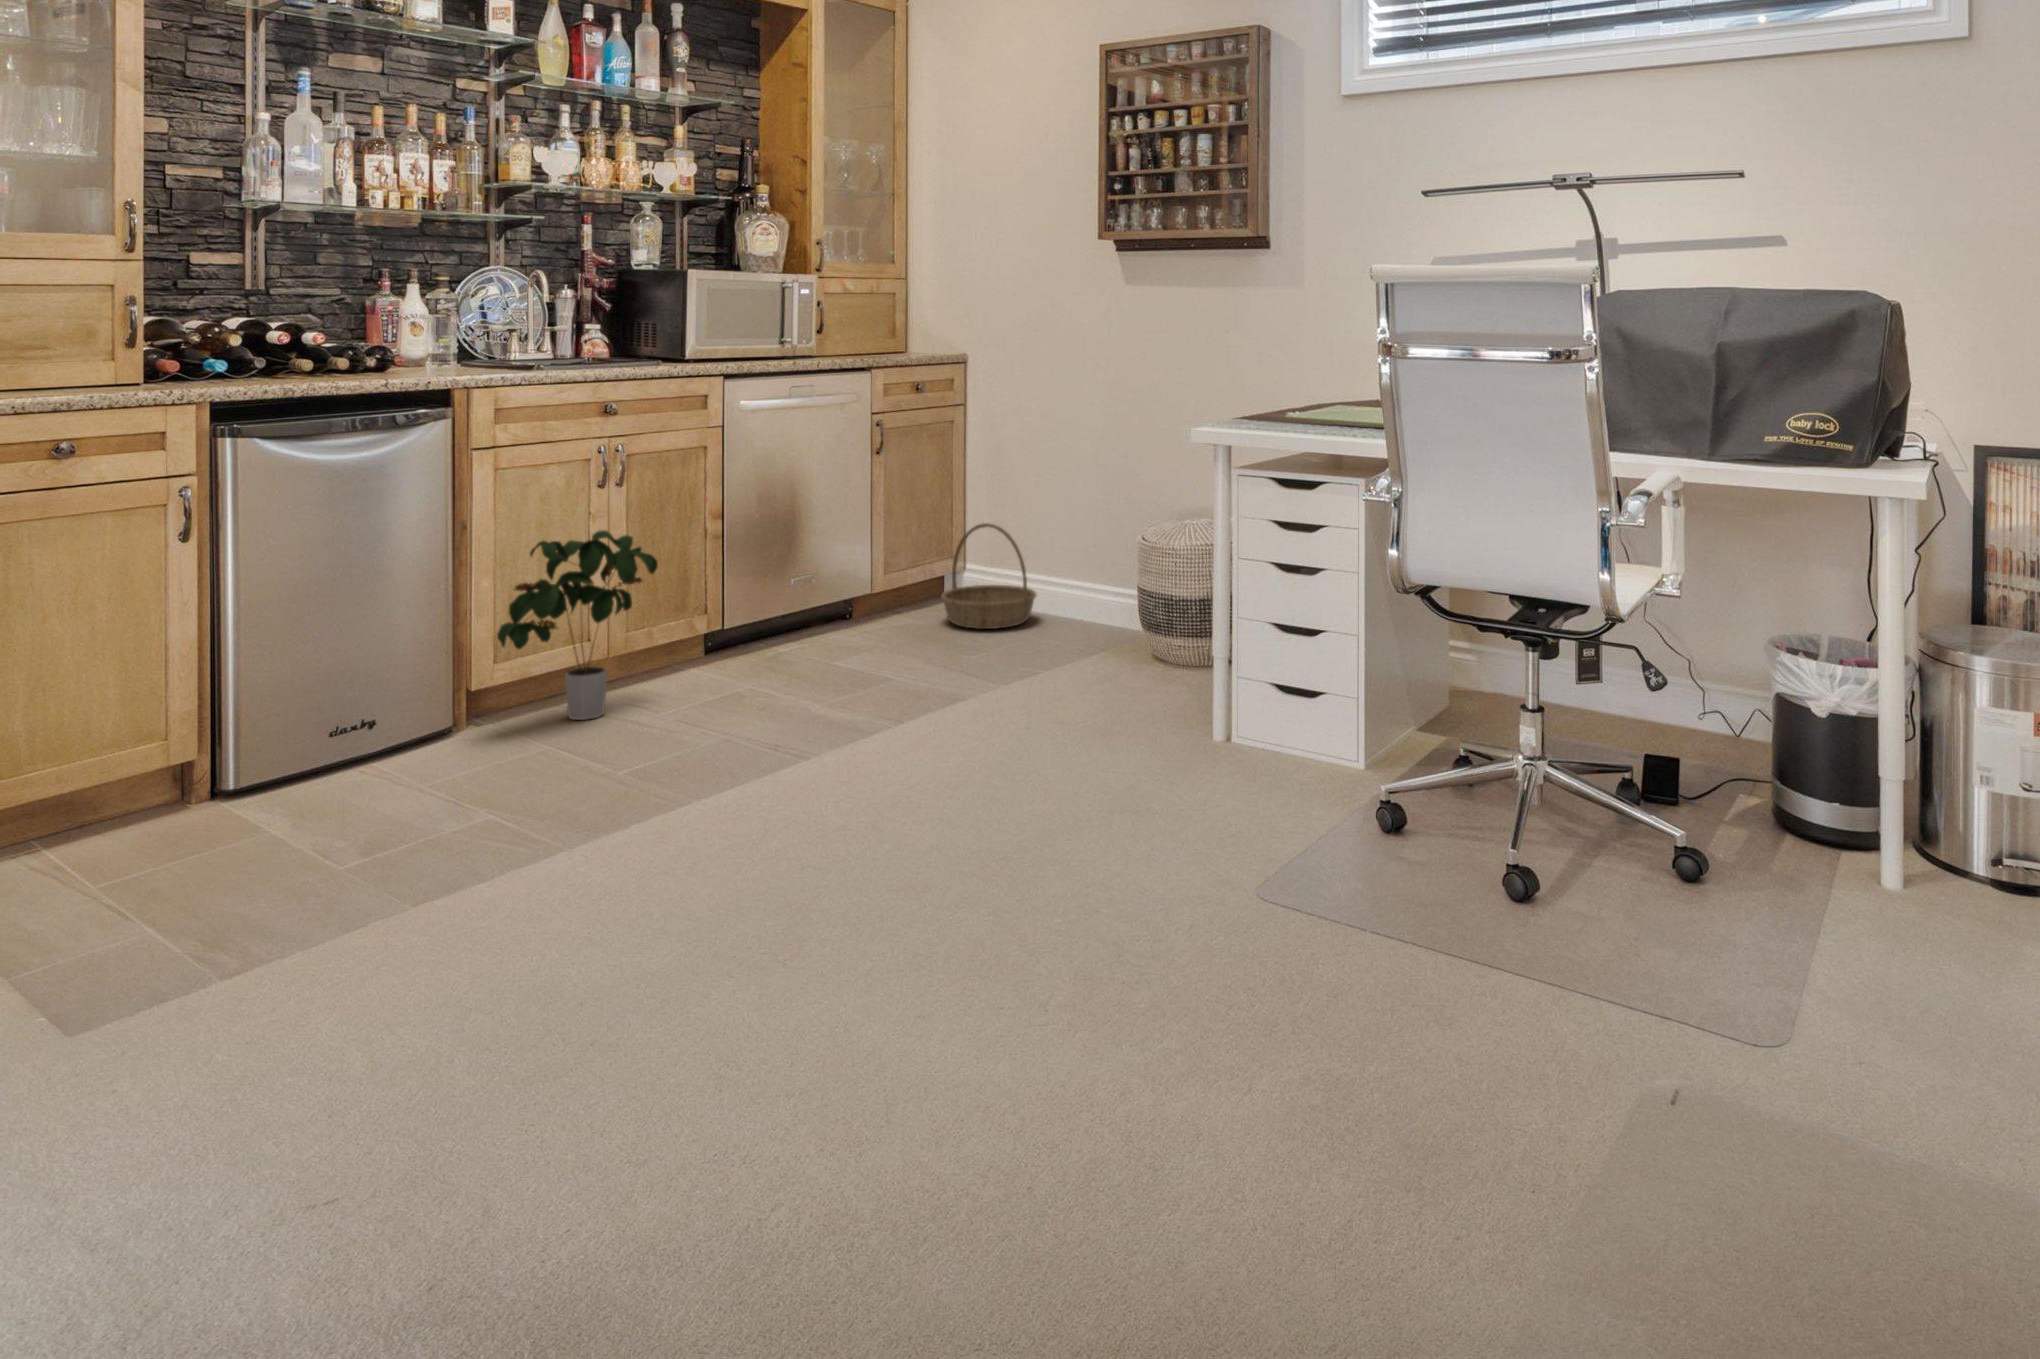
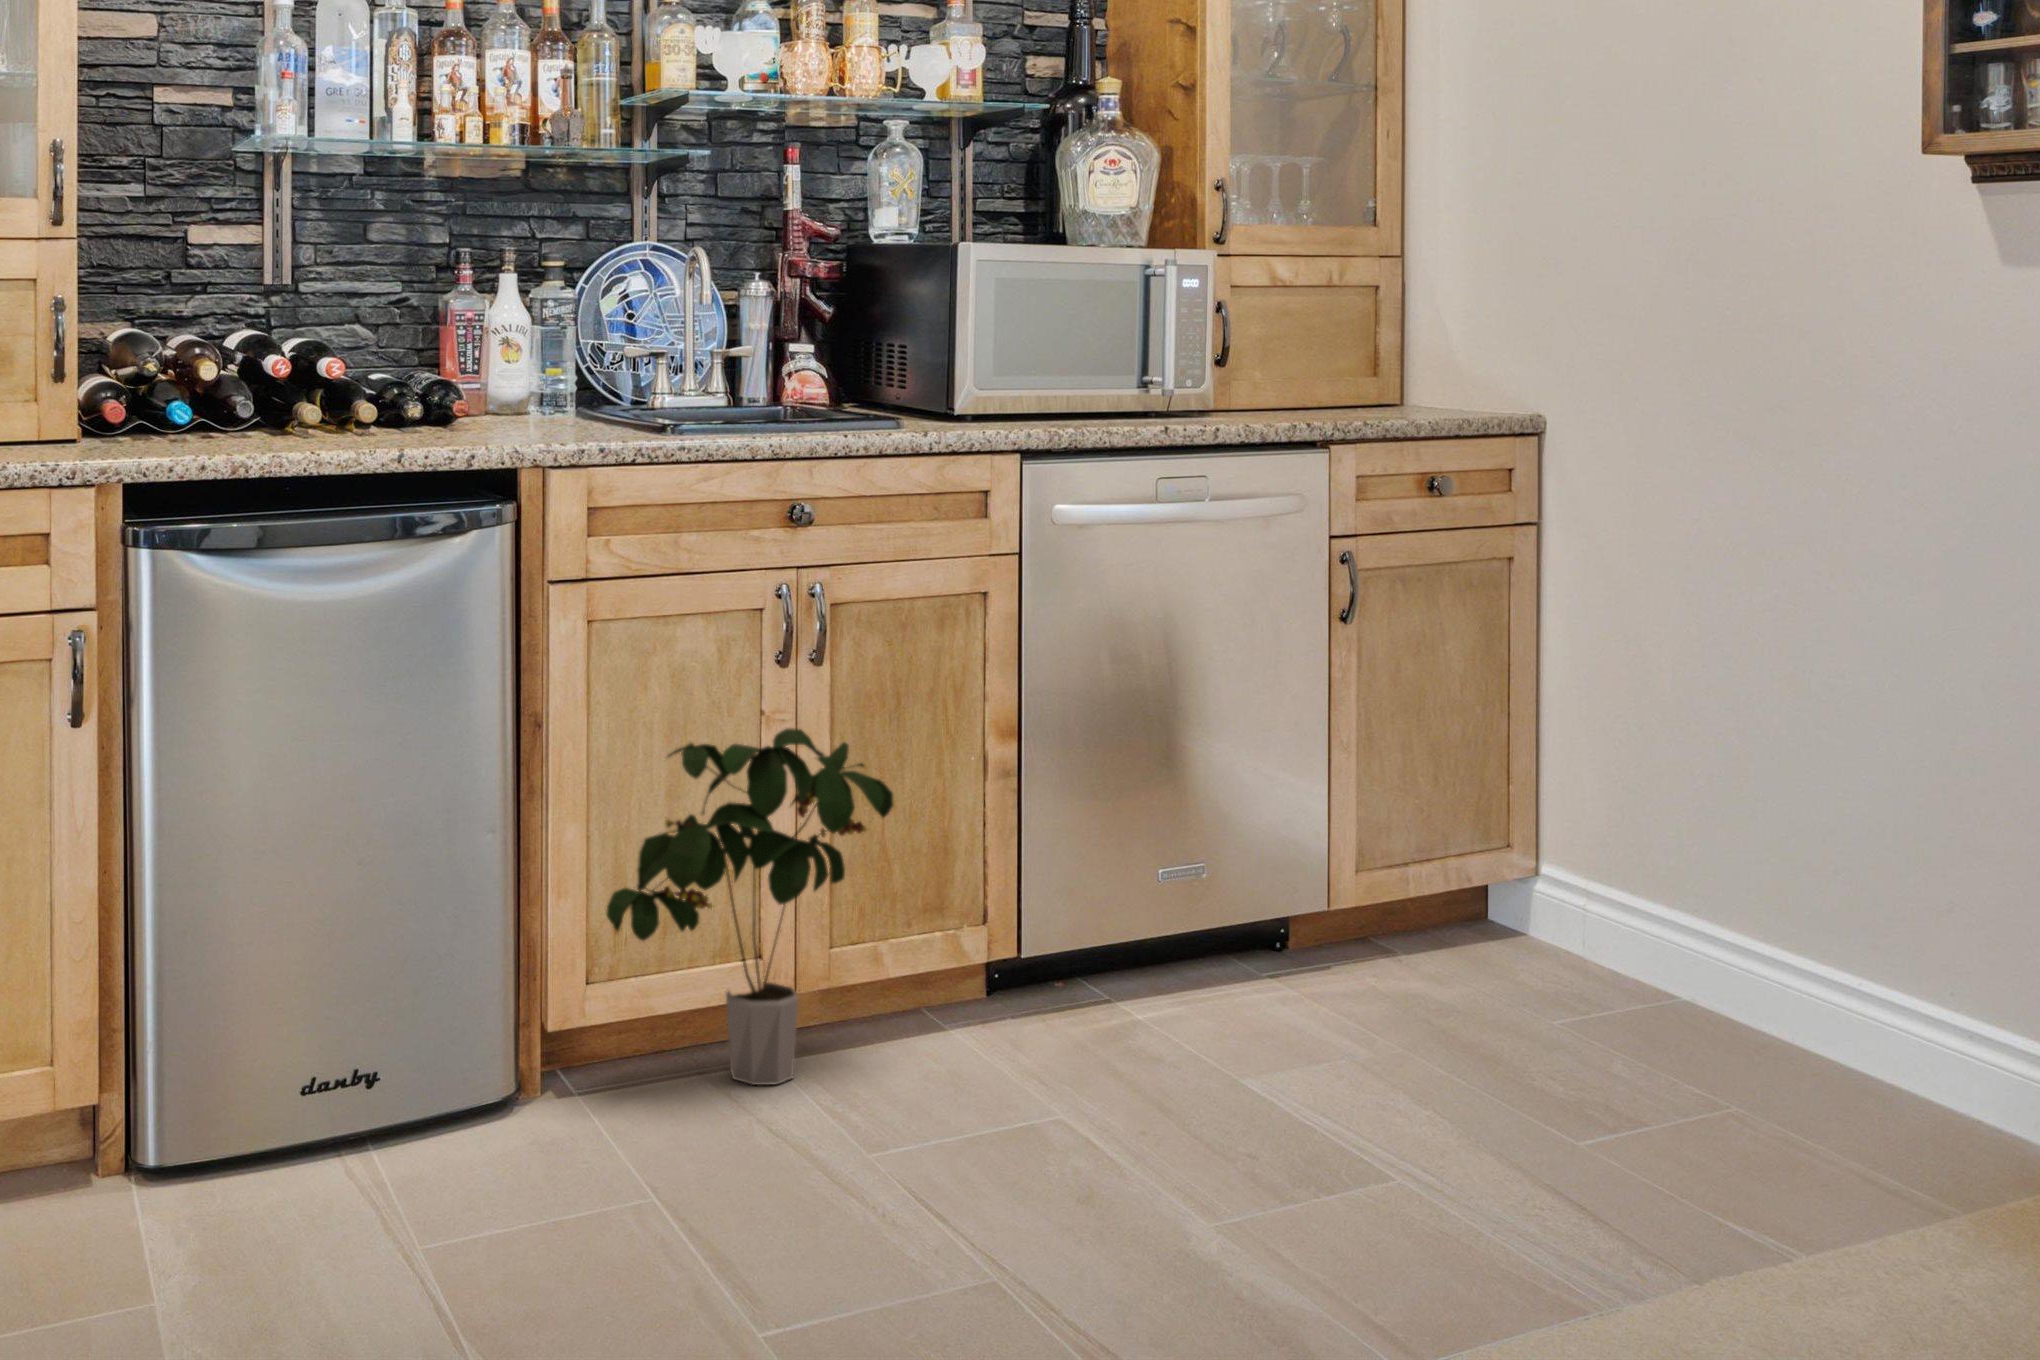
basket: present [941,523,1036,629] -> none [1468,760,1687,990]

